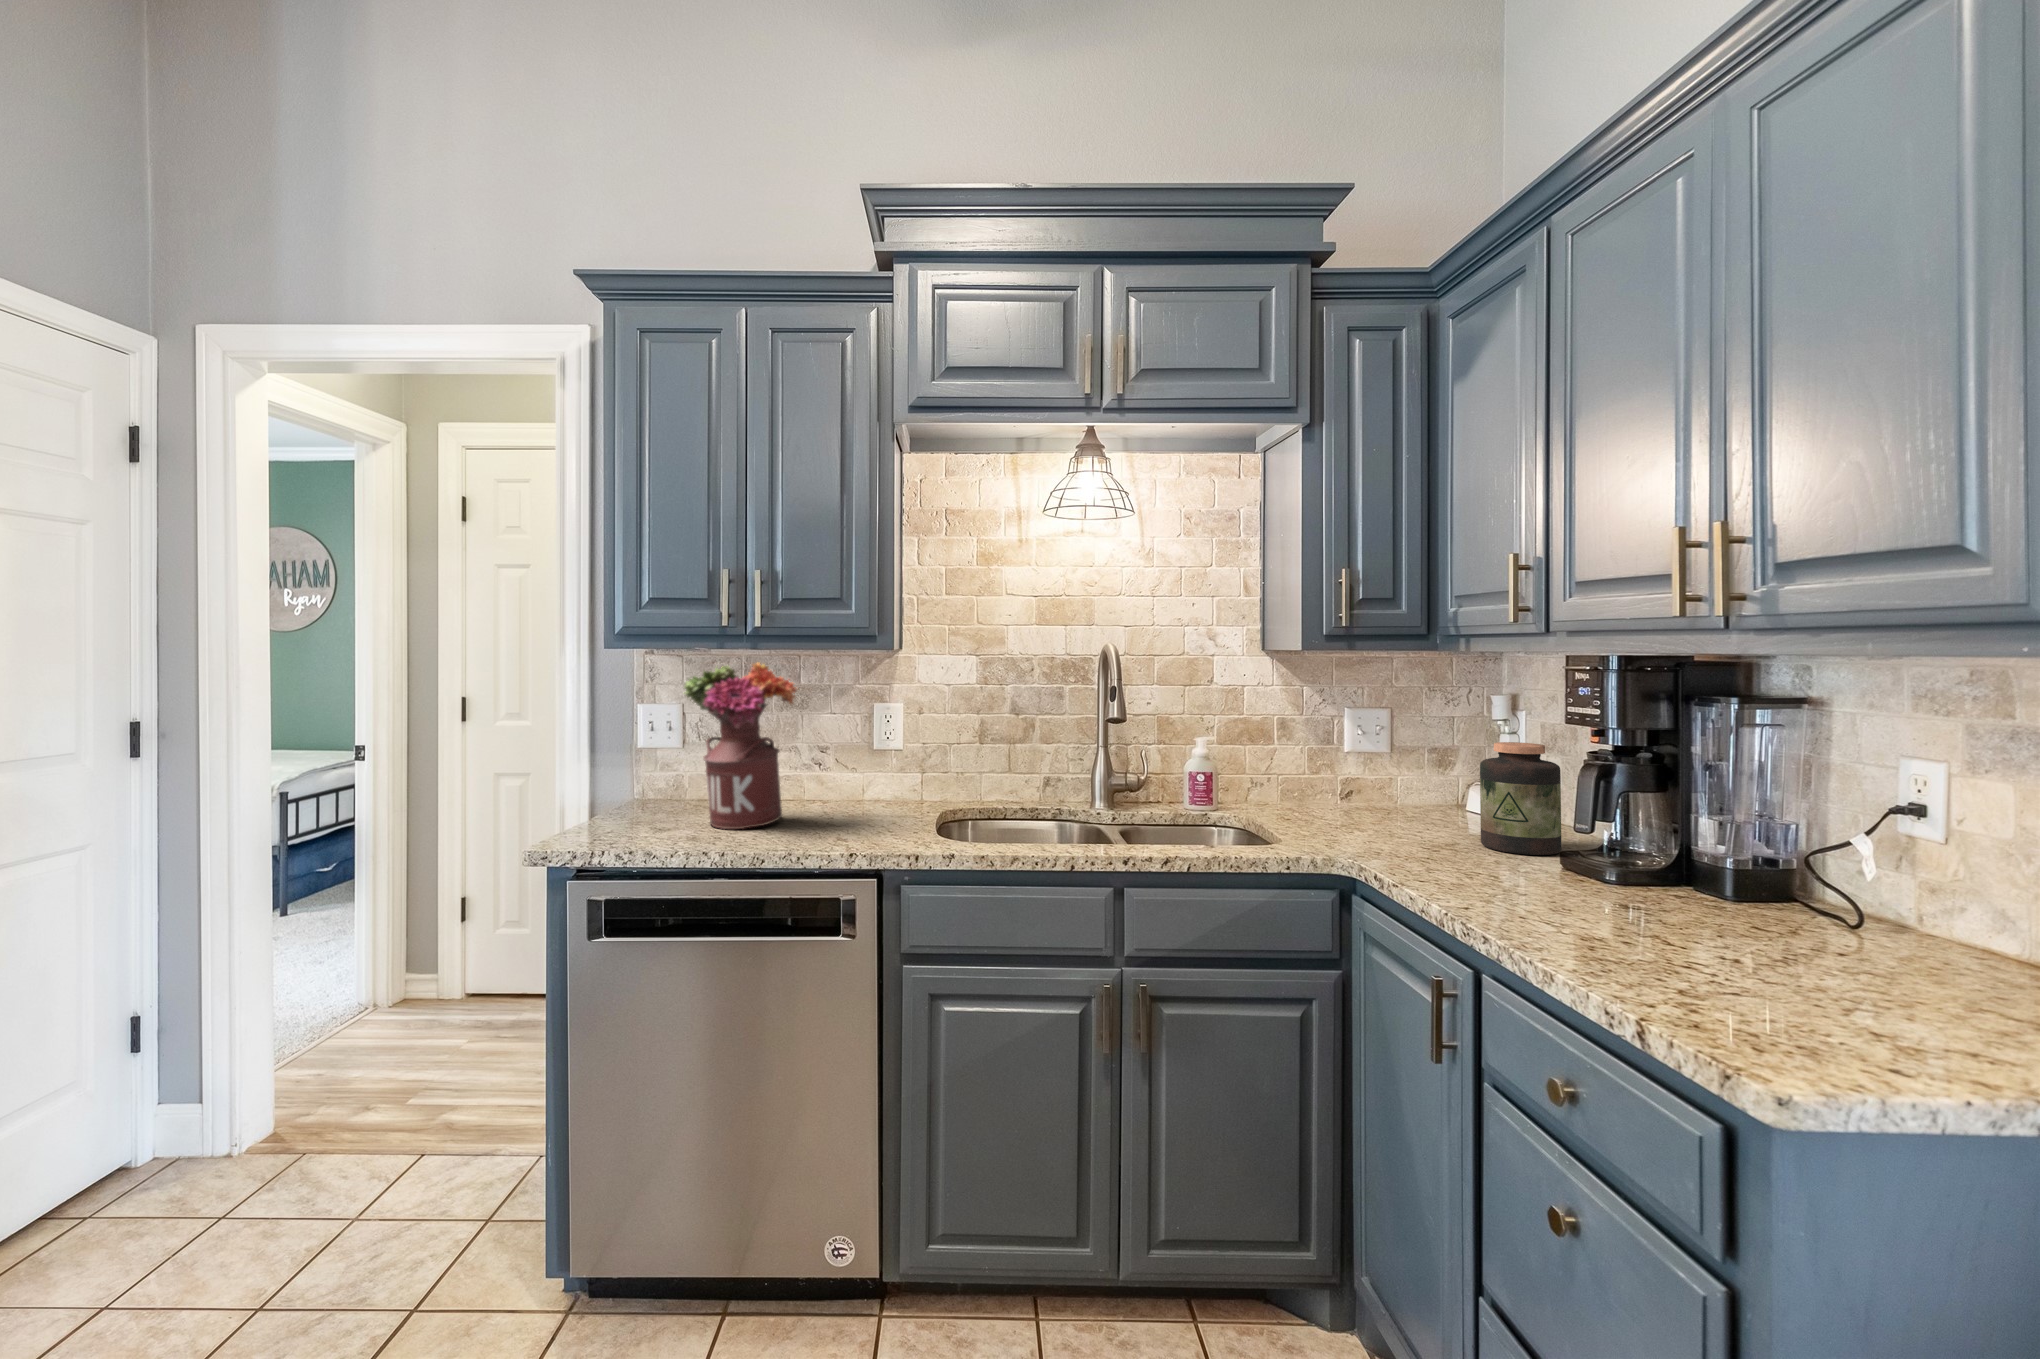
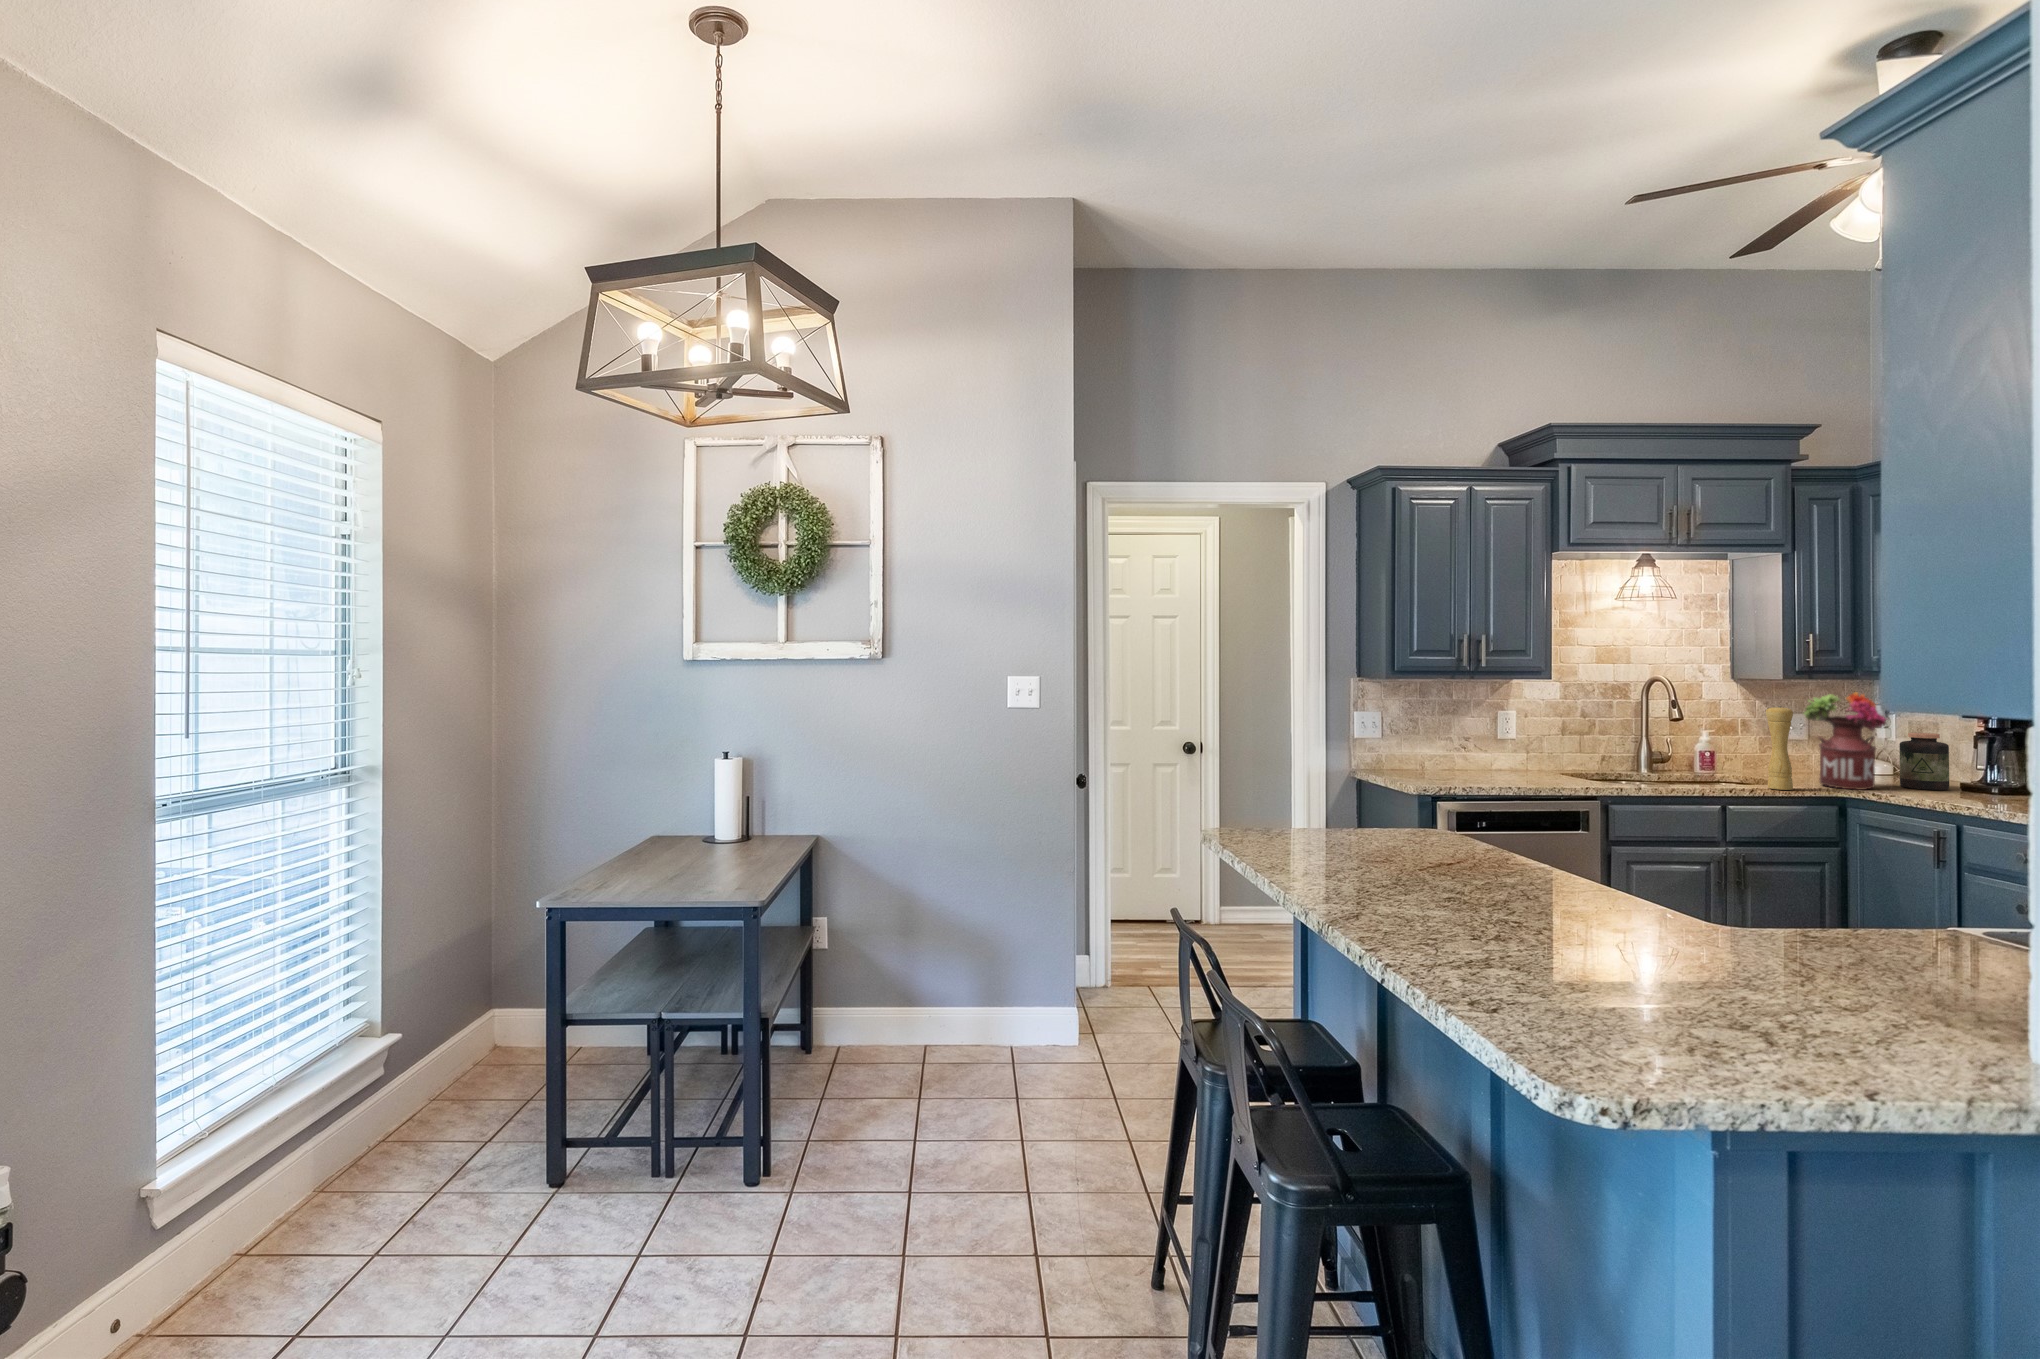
flower arrangement: present [685,663,796,829] -> present [1804,692,1886,789]
pepper mill: none [1213,692,1255,856] -> present [1766,706,1793,790]

